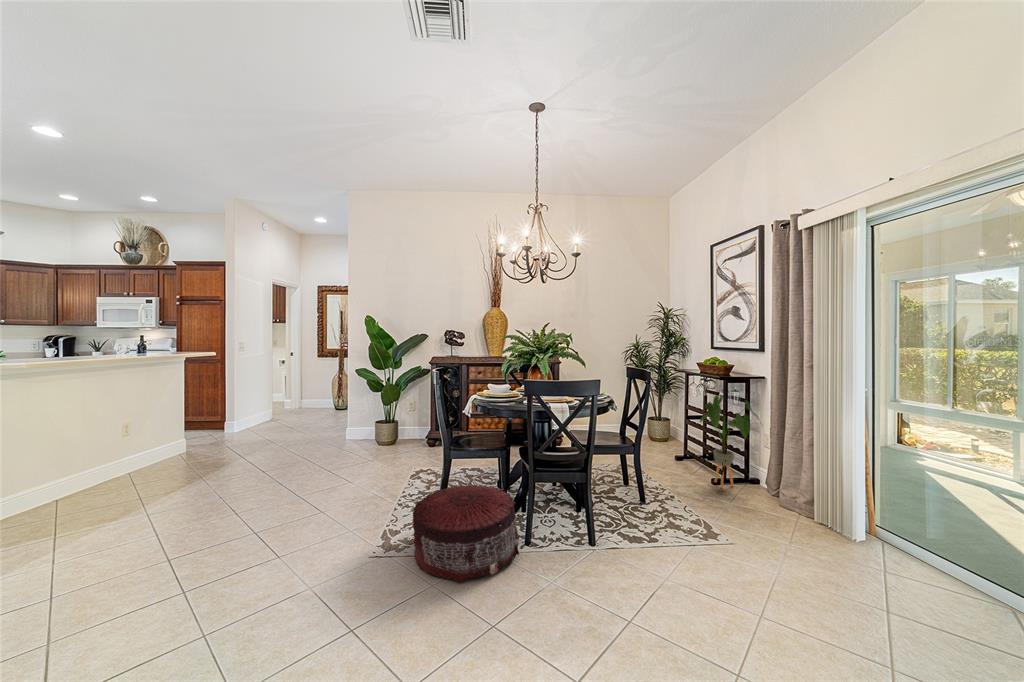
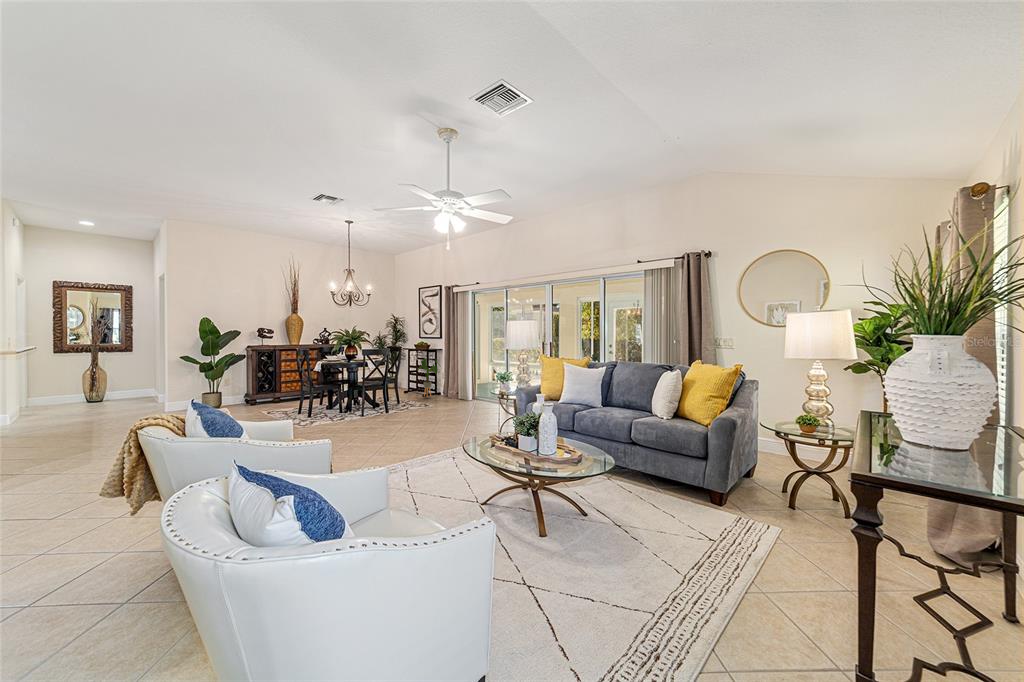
pouf: present [413,484,519,582] -> none [319,395,365,423]

